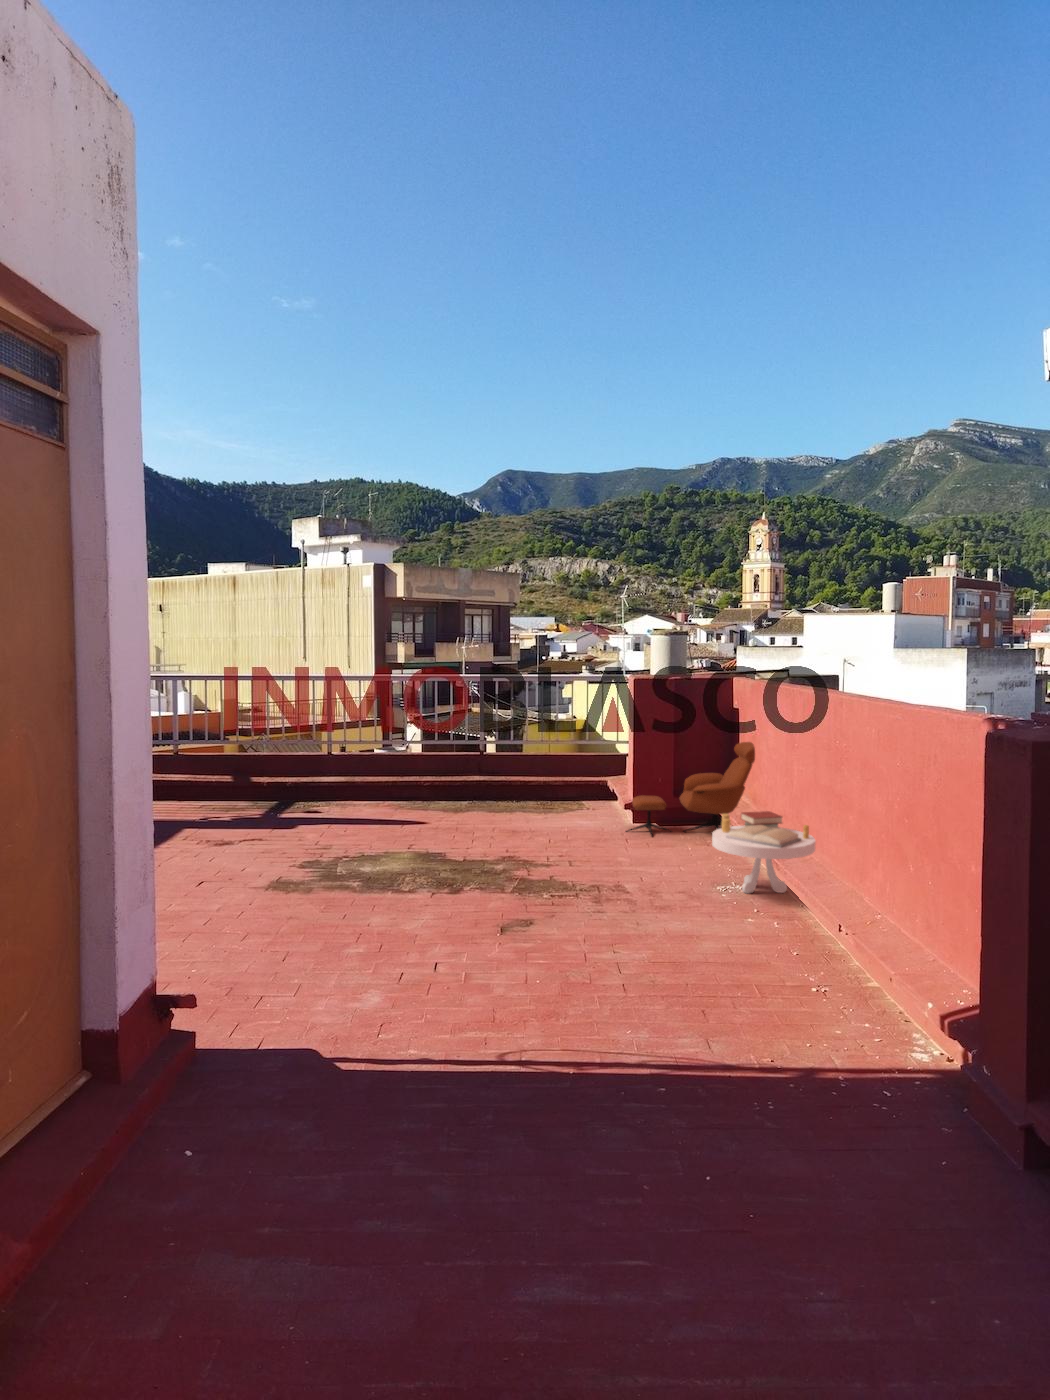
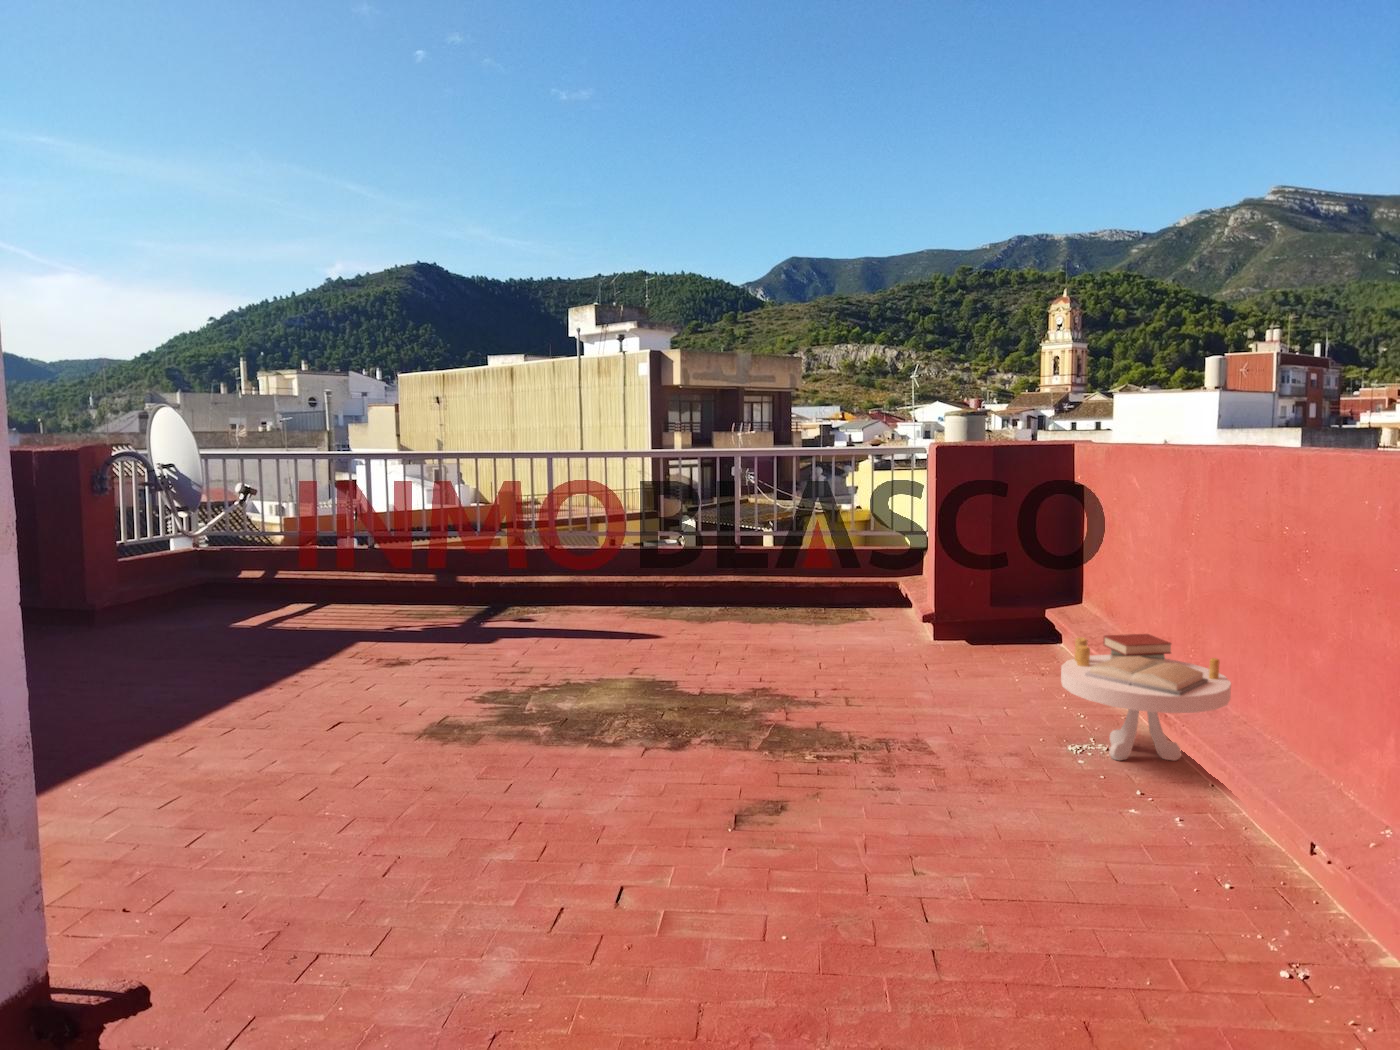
lounge chair: present [628,742,755,836] -> none [924,532,1110,666]

